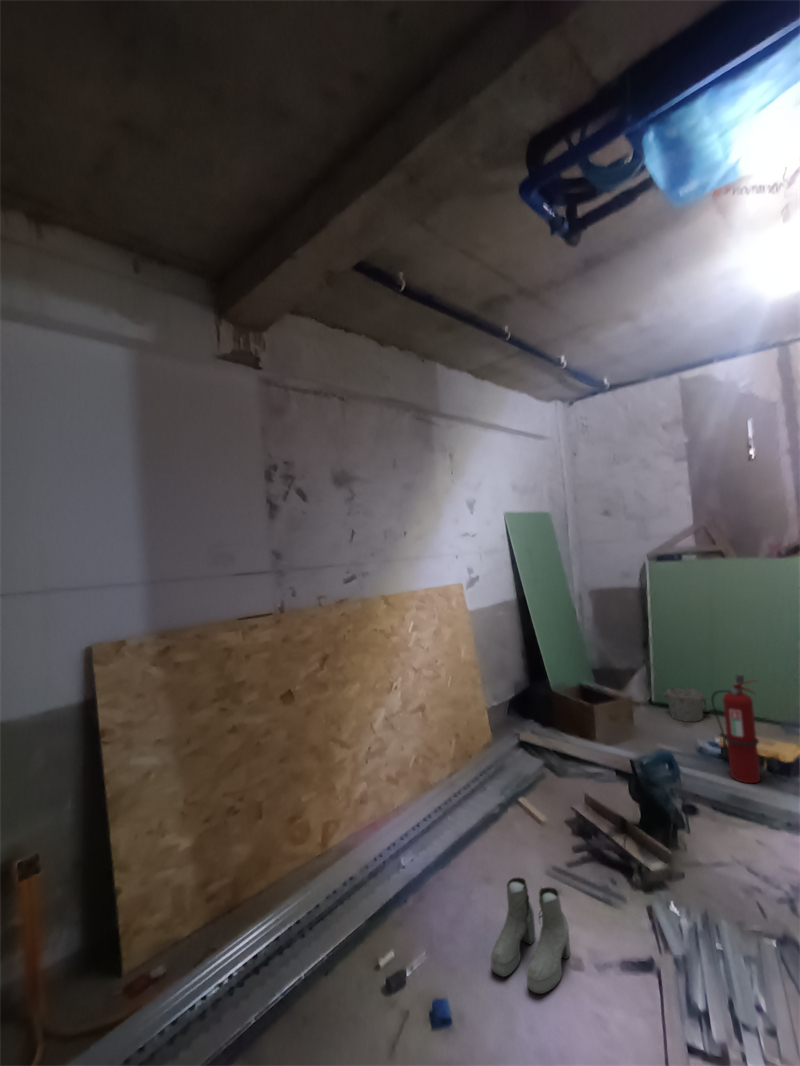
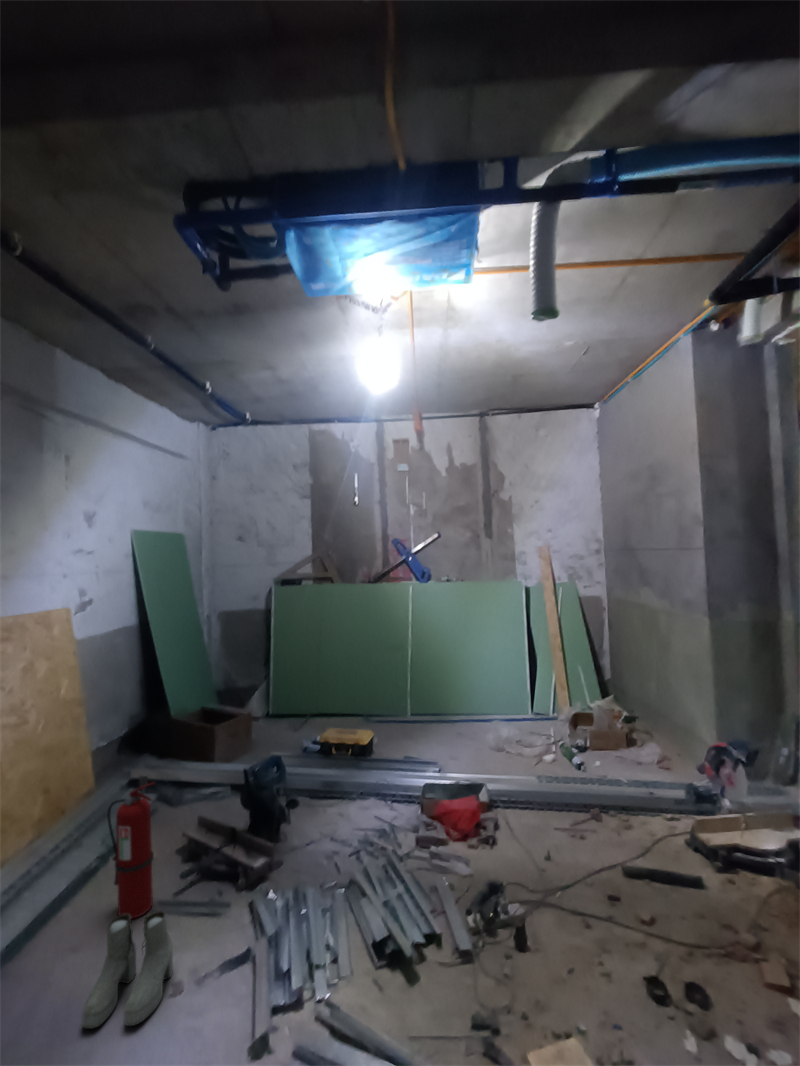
fire extinguisher: present [712,674,760,783] -> present [107,775,154,919]
bucket: present [664,688,709,722] -> none [278,700,314,731]

